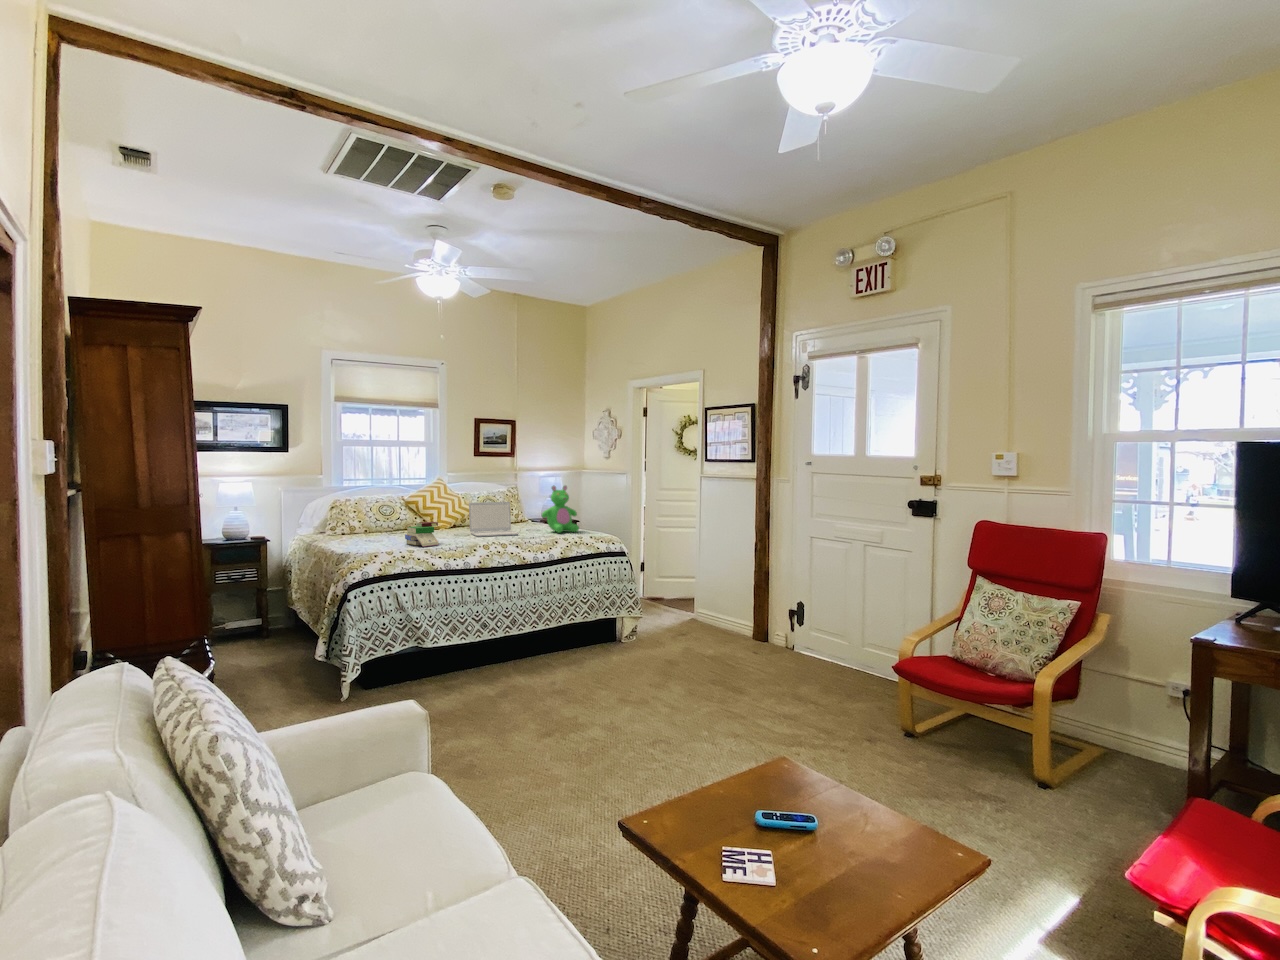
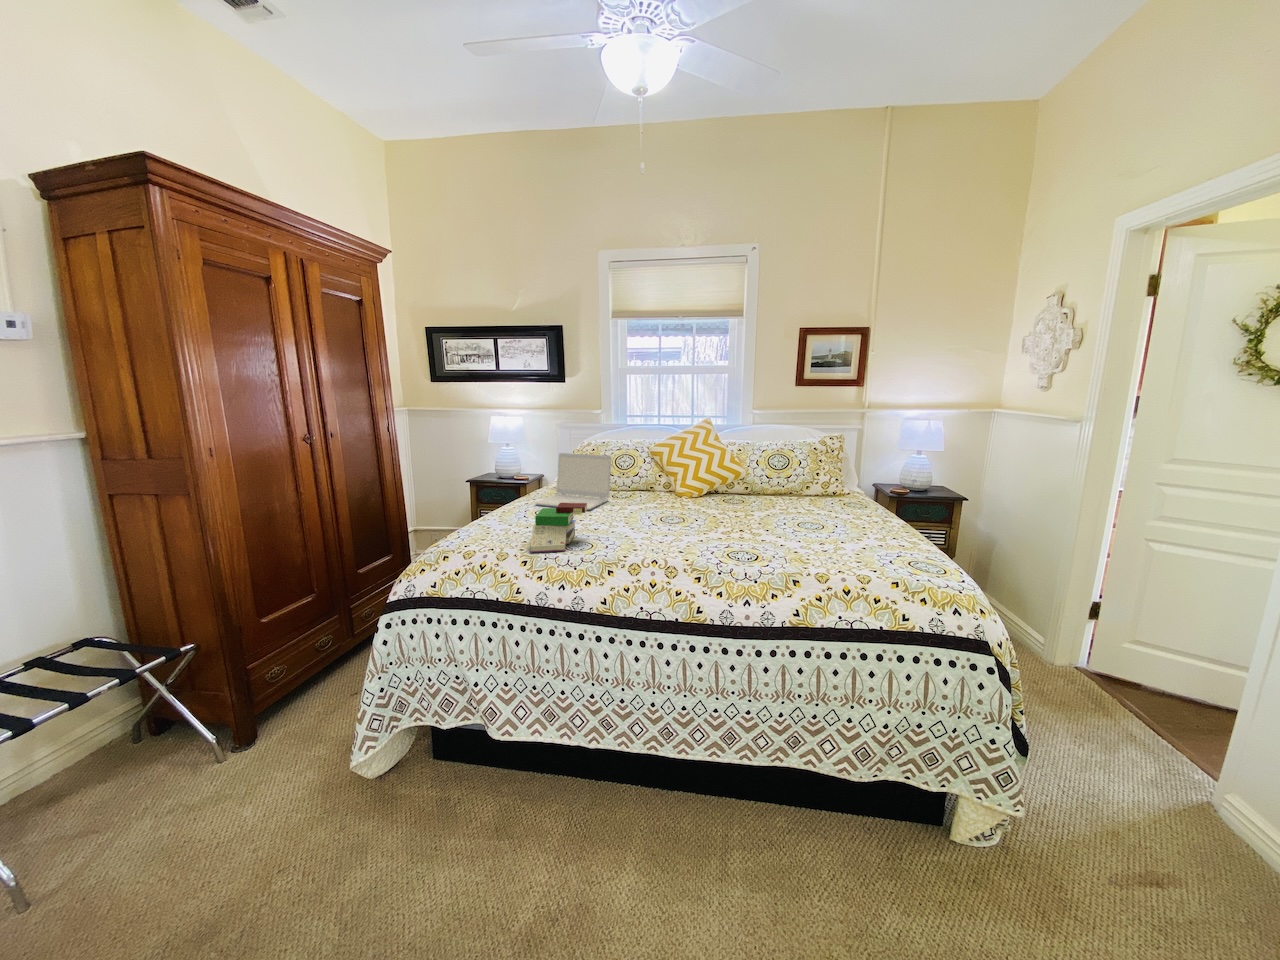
teddy bear: present [542,486,579,533] -> none [816,450,899,554]
laptop: present [469,502,519,536] -> present [535,453,611,510]

